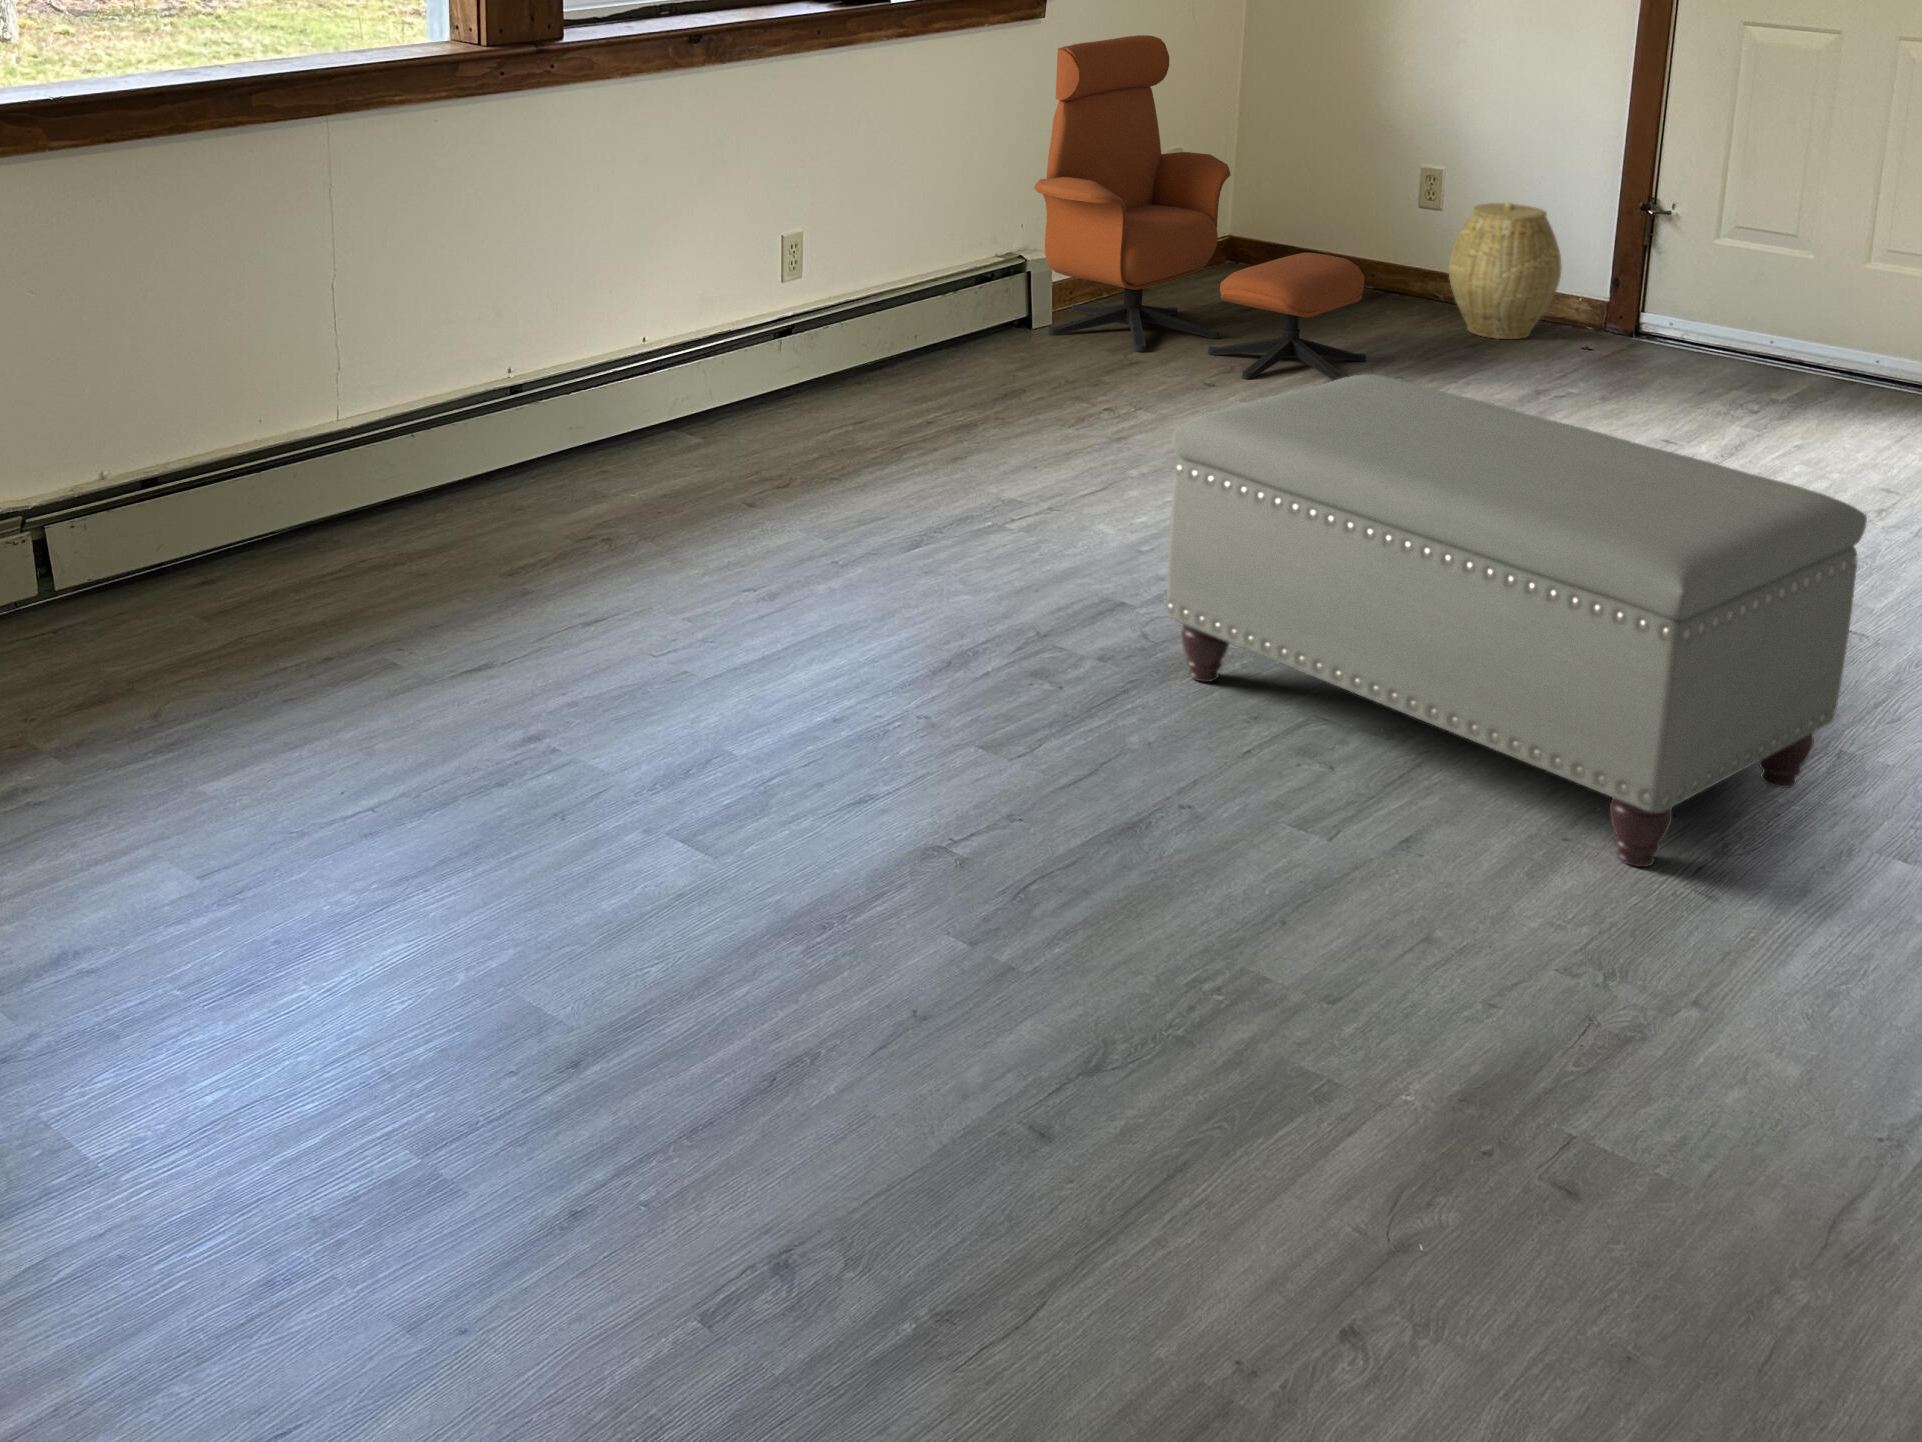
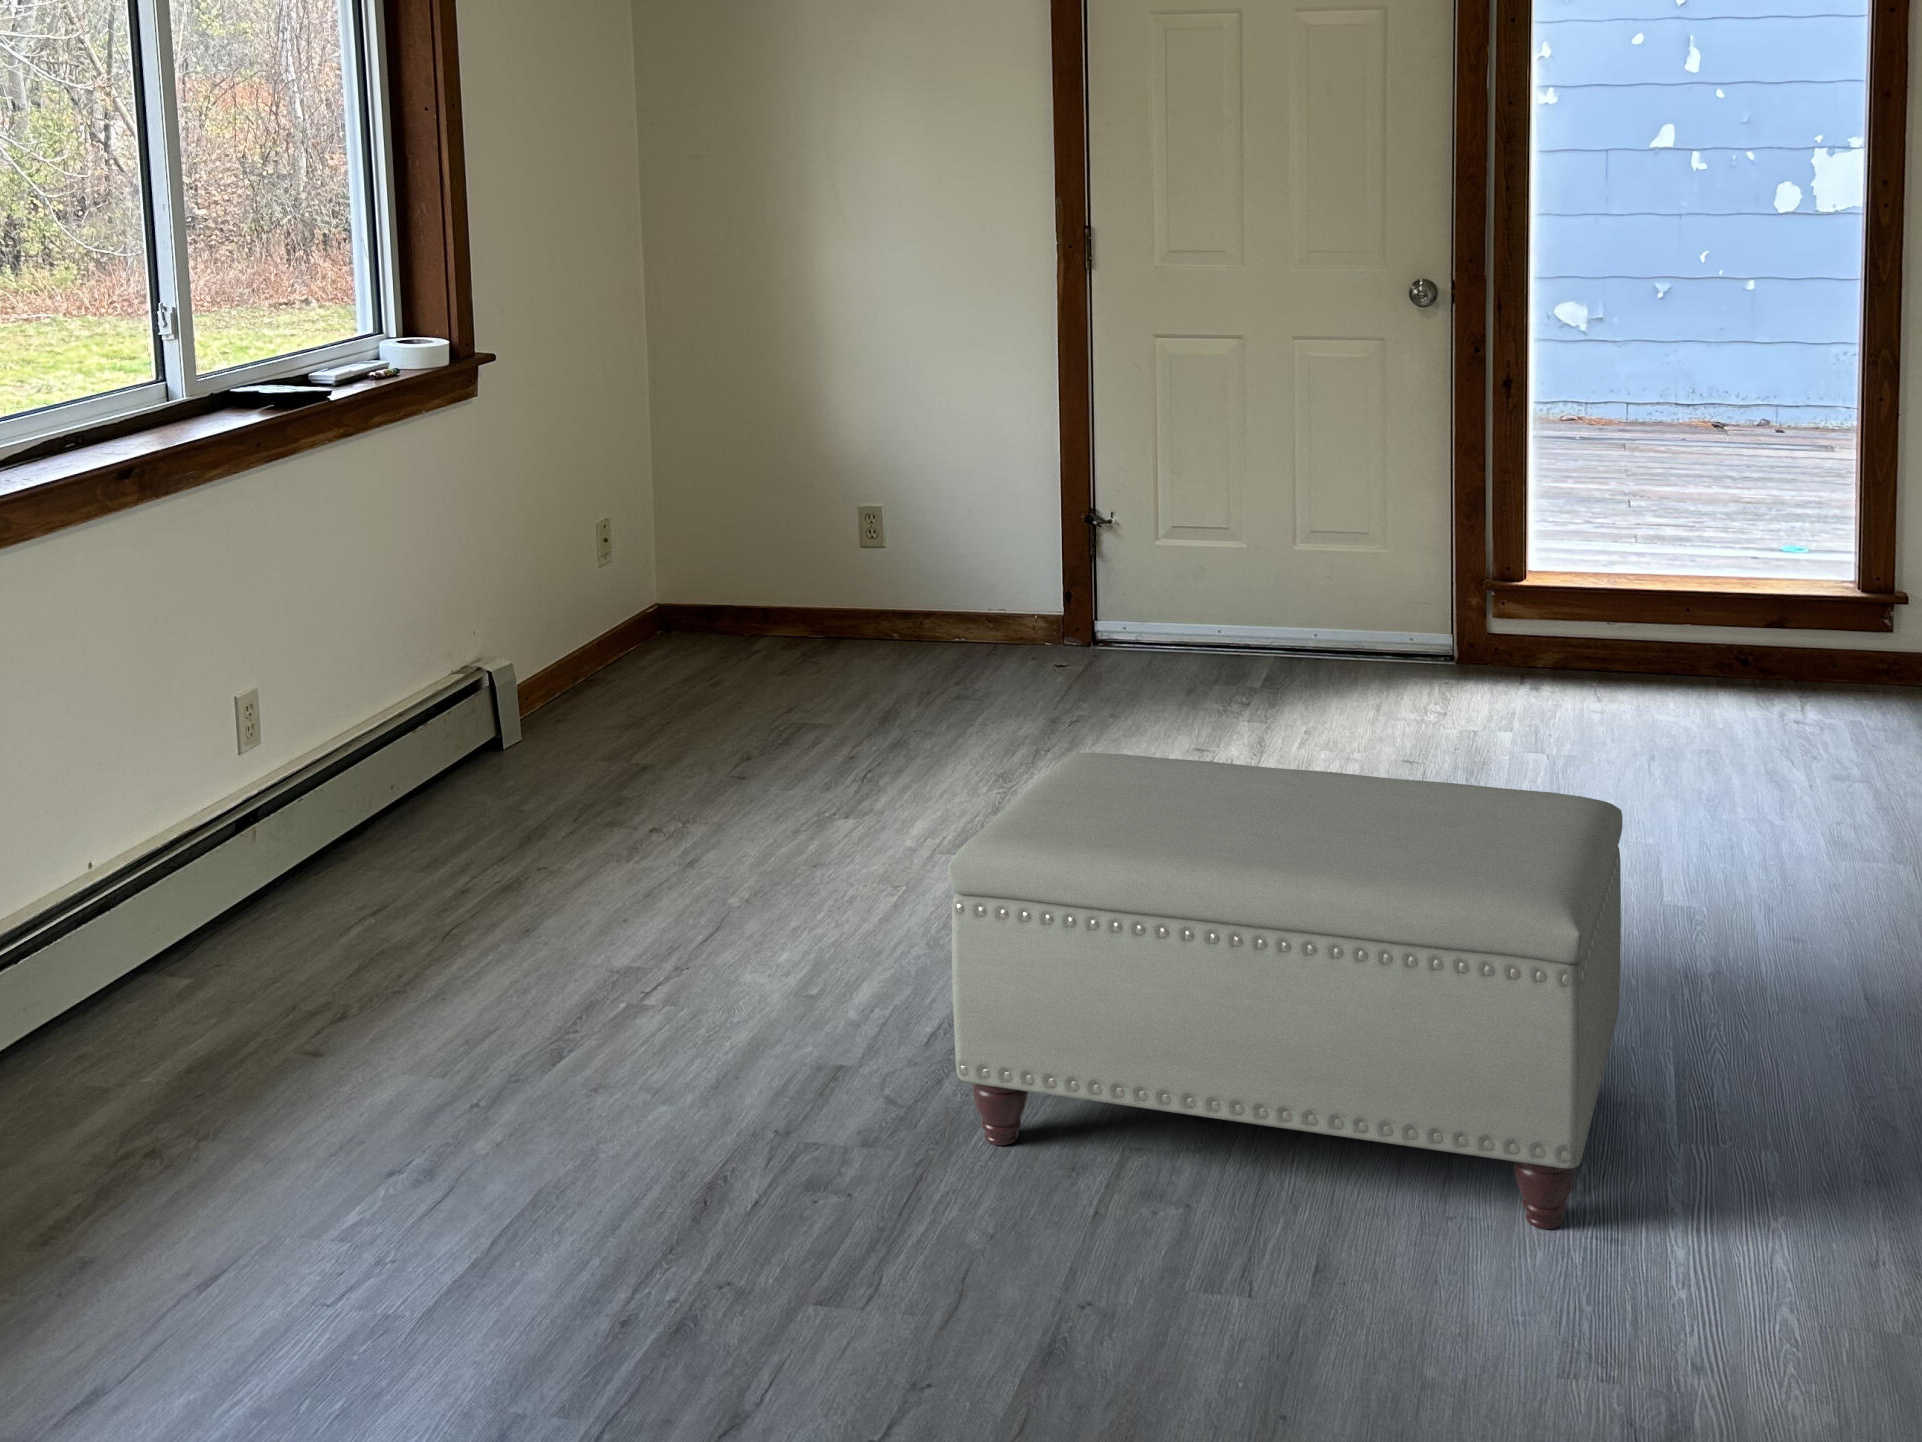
lounge chair: present [1034,35,1366,381] -> none [497,403,876,765]
woven basket: present [1449,203,1561,339] -> none [915,531,1024,671]

